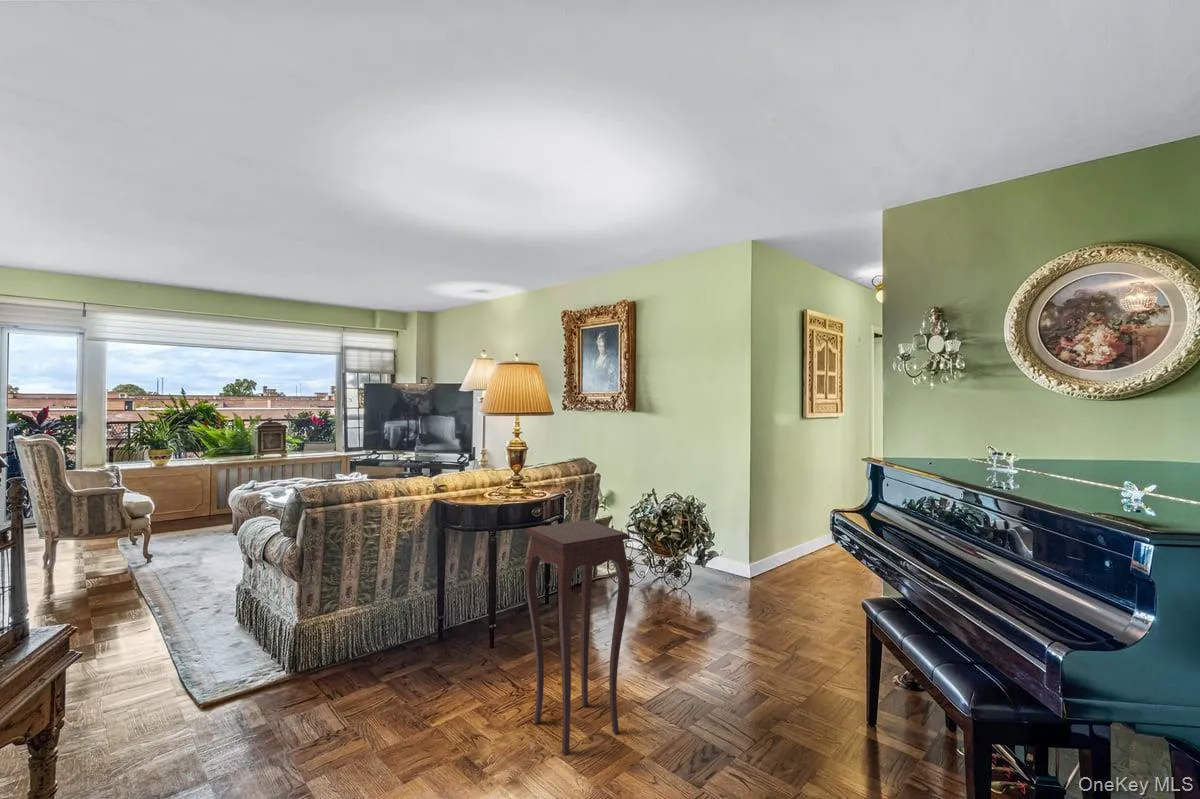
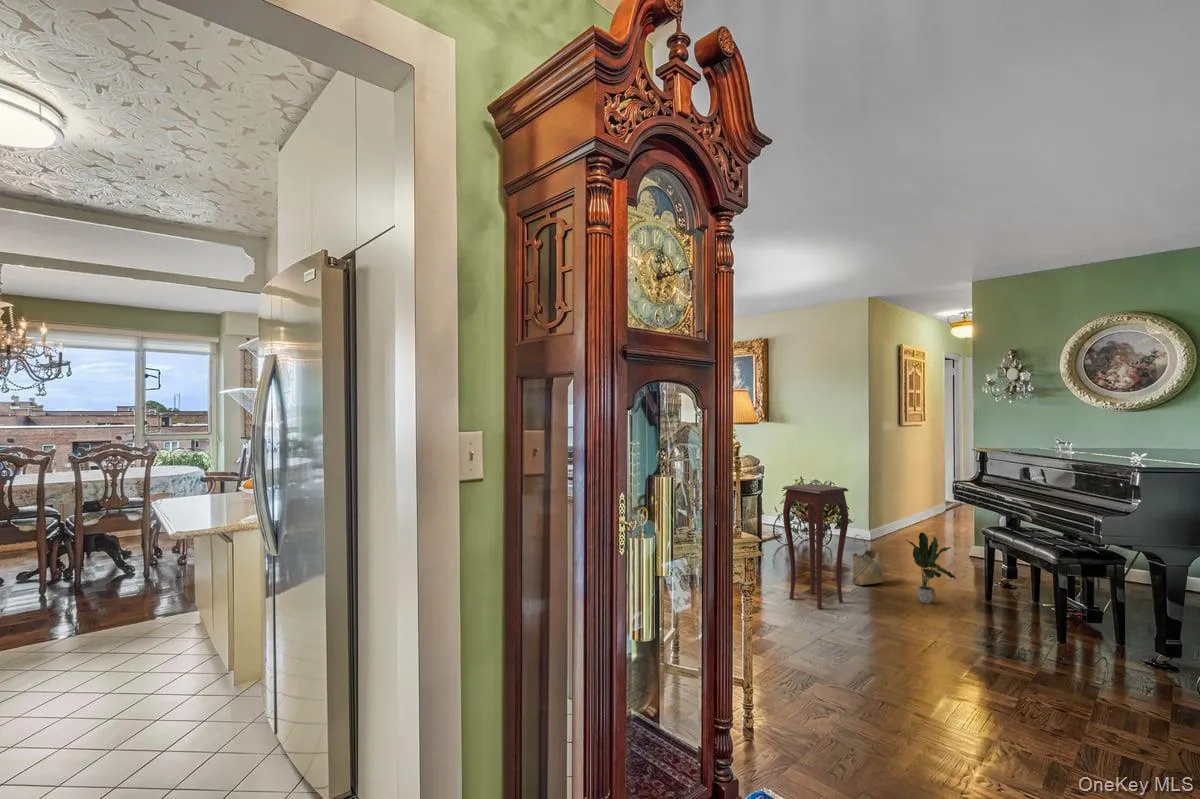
woven basket: none [667,595,717,683] -> present [853,535,883,585]
potted plant: none [734,606,813,732] -> present [907,533,956,603]

